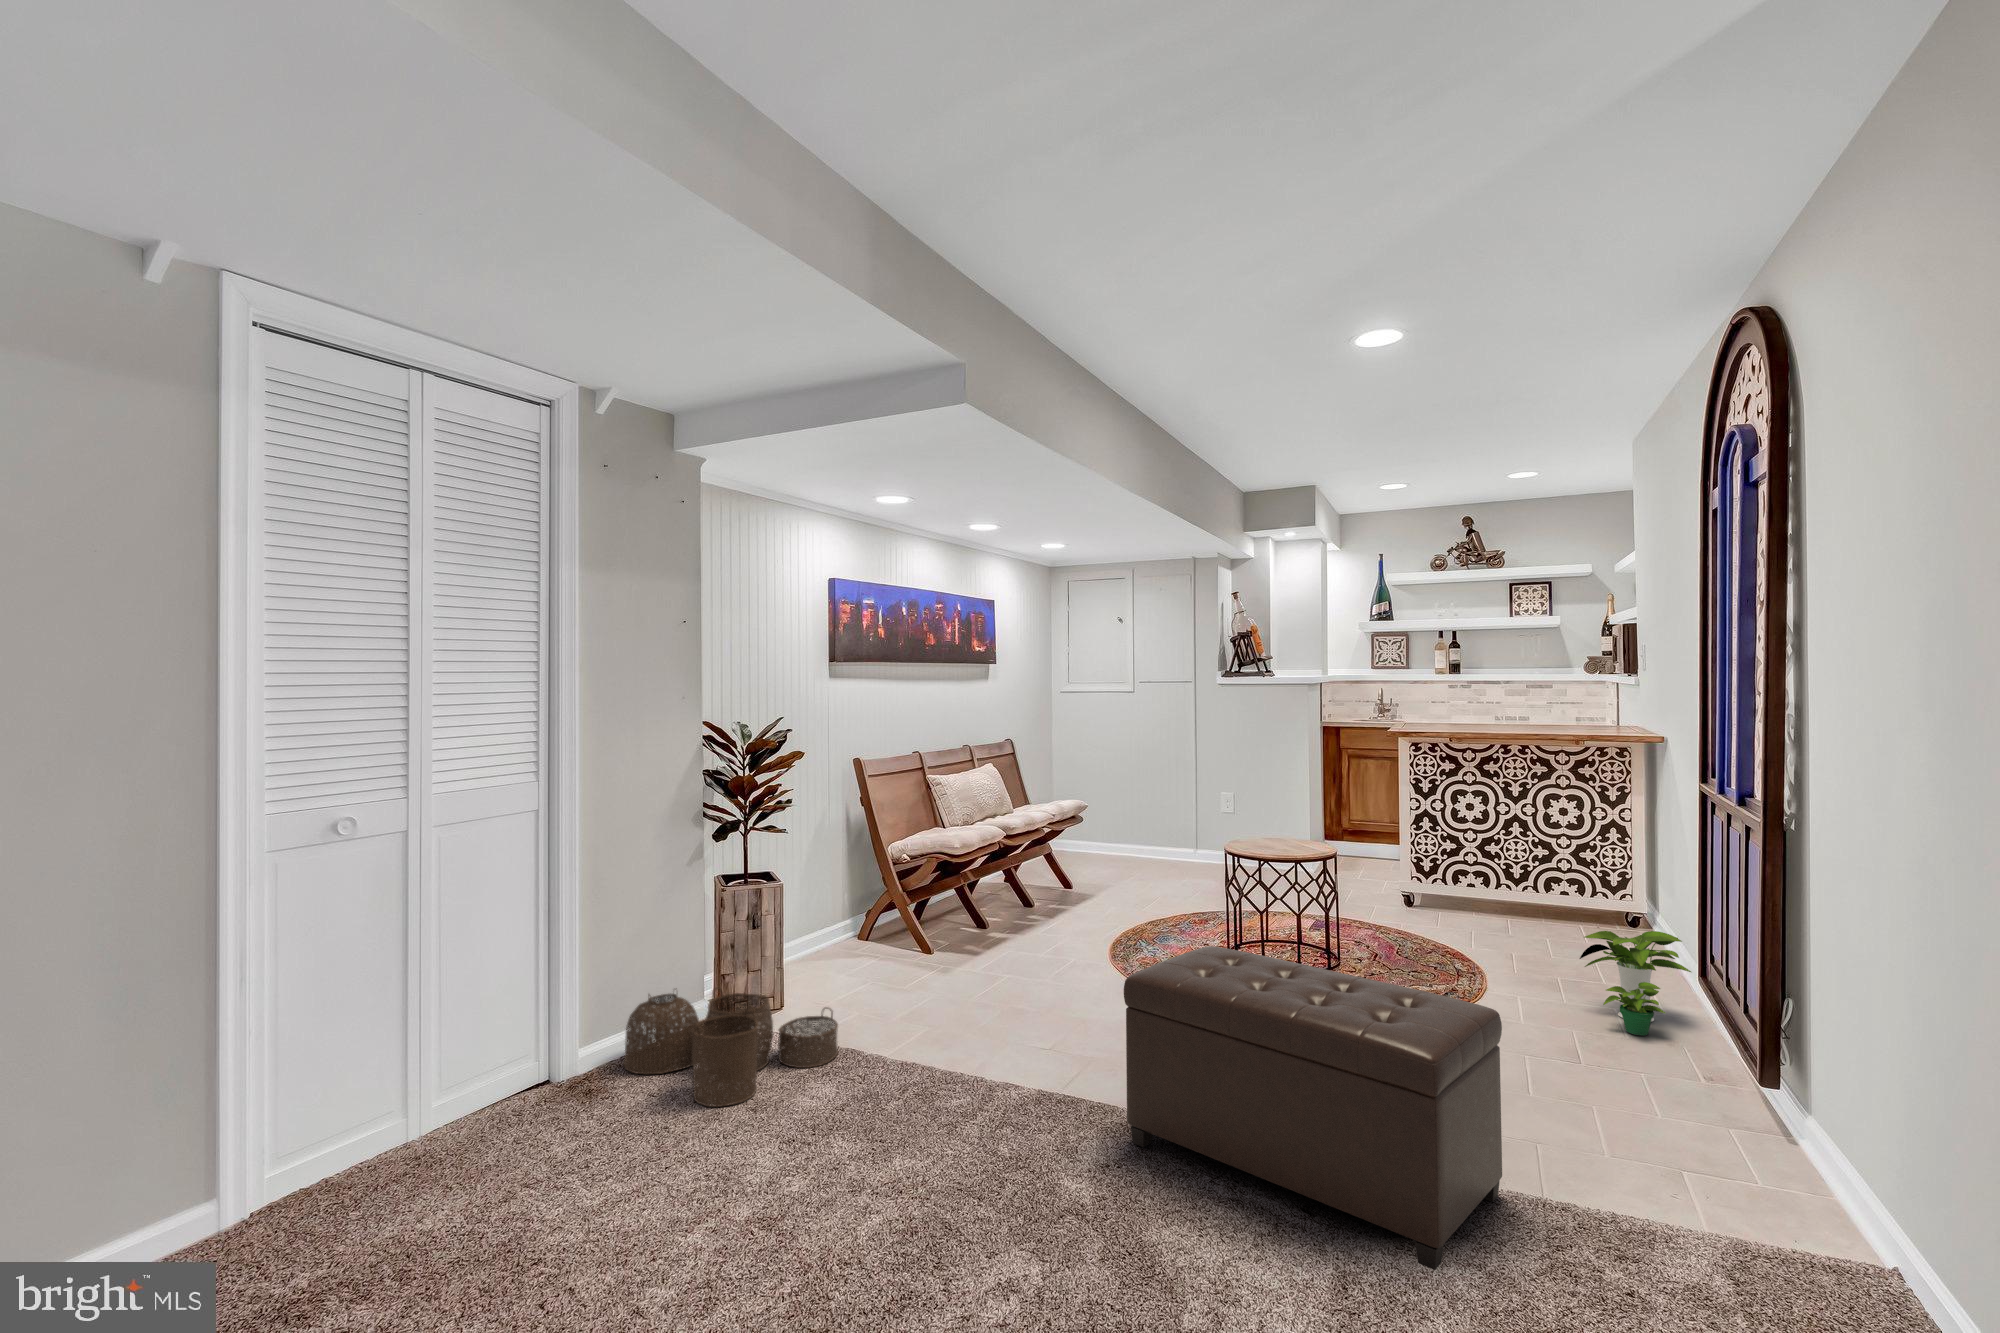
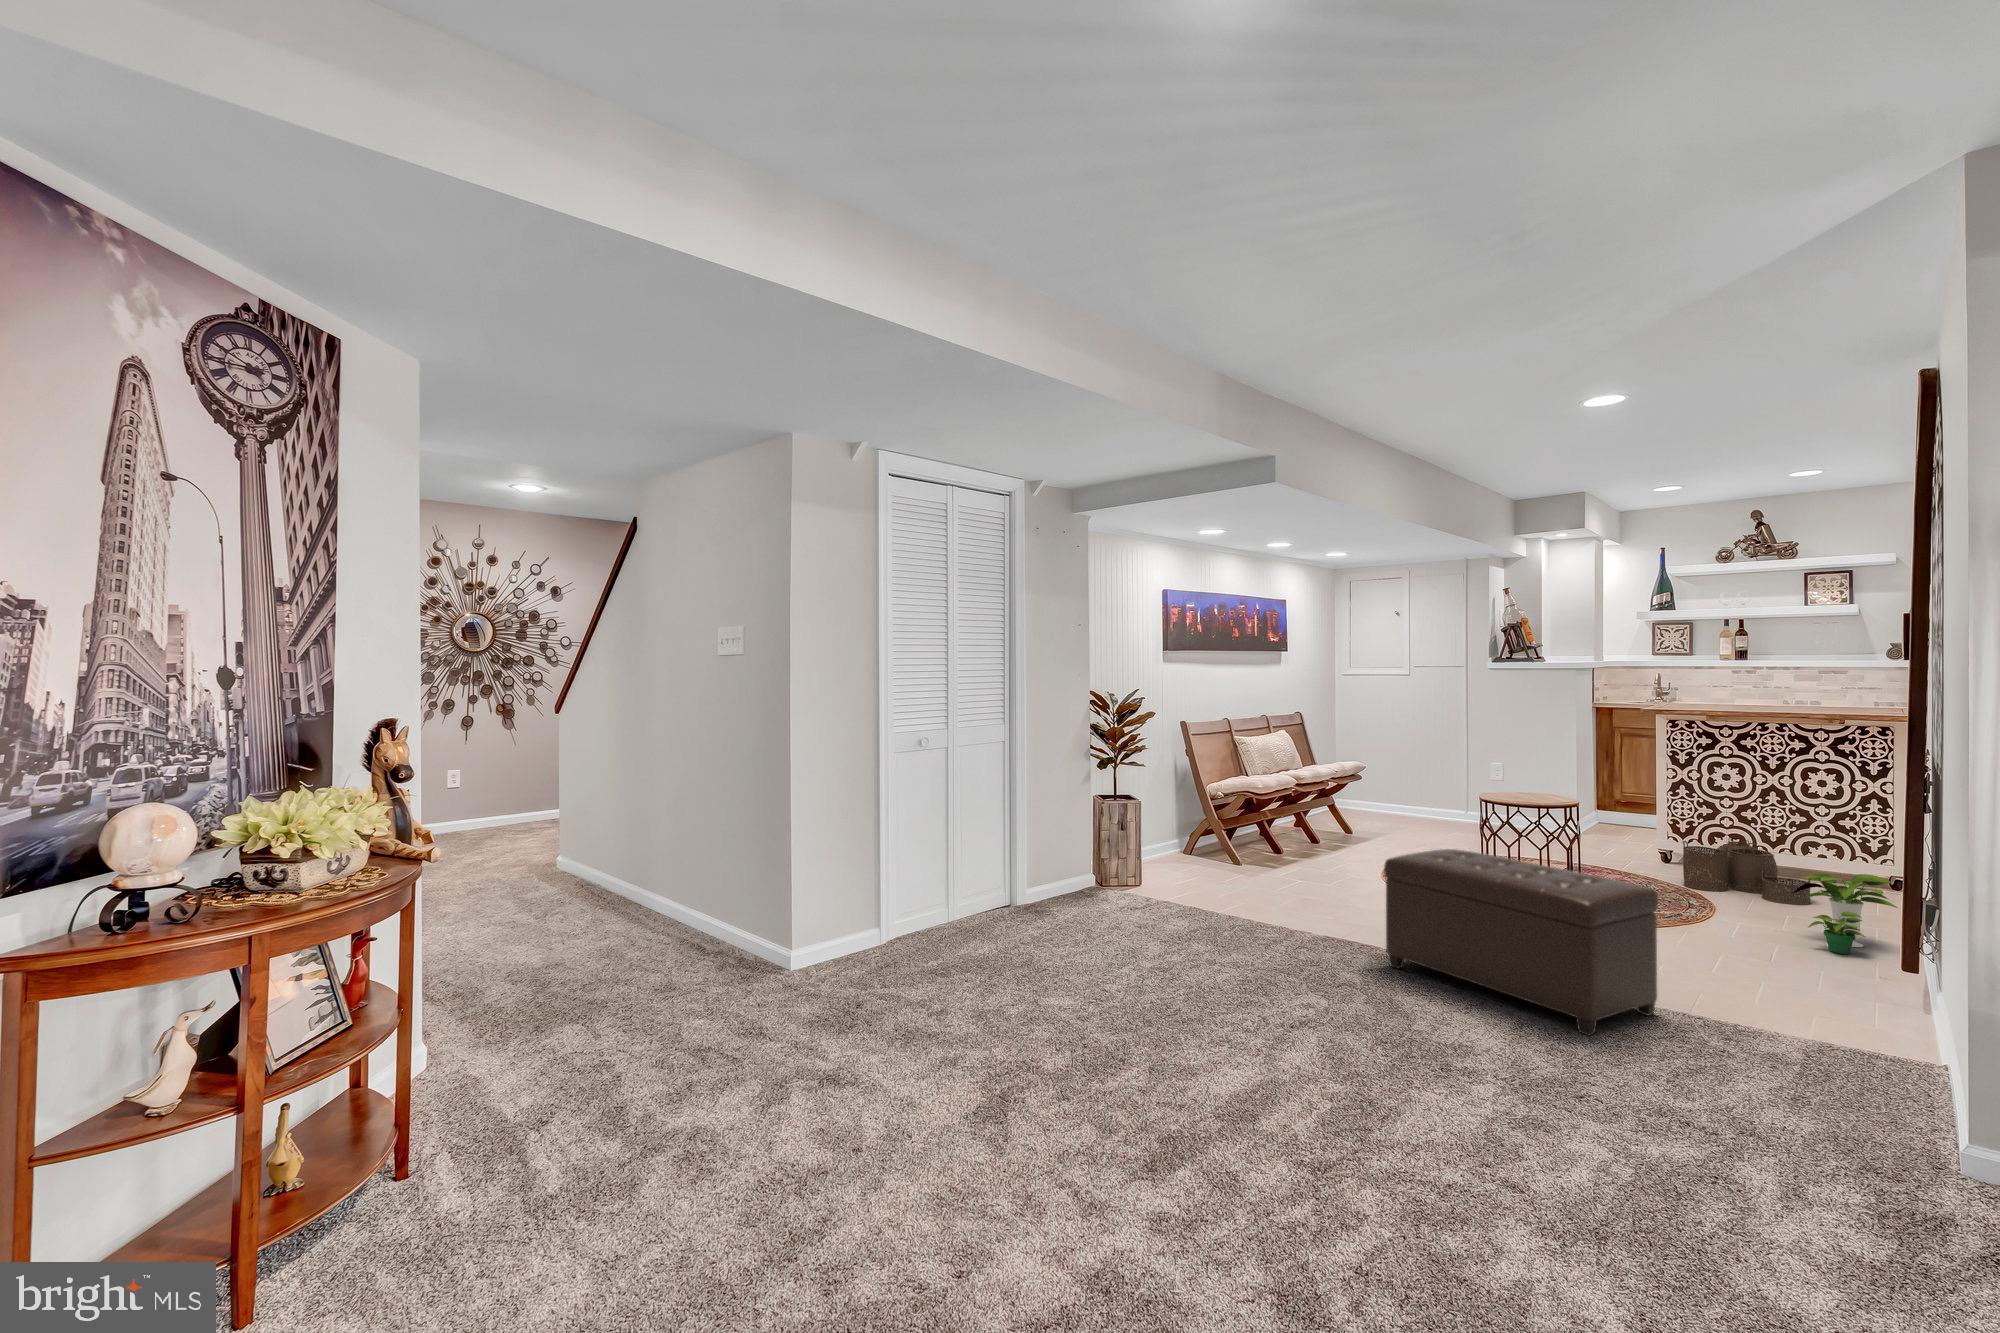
woven basket: present [624,987,838,1107] -> present [1683,837,1811,905]

